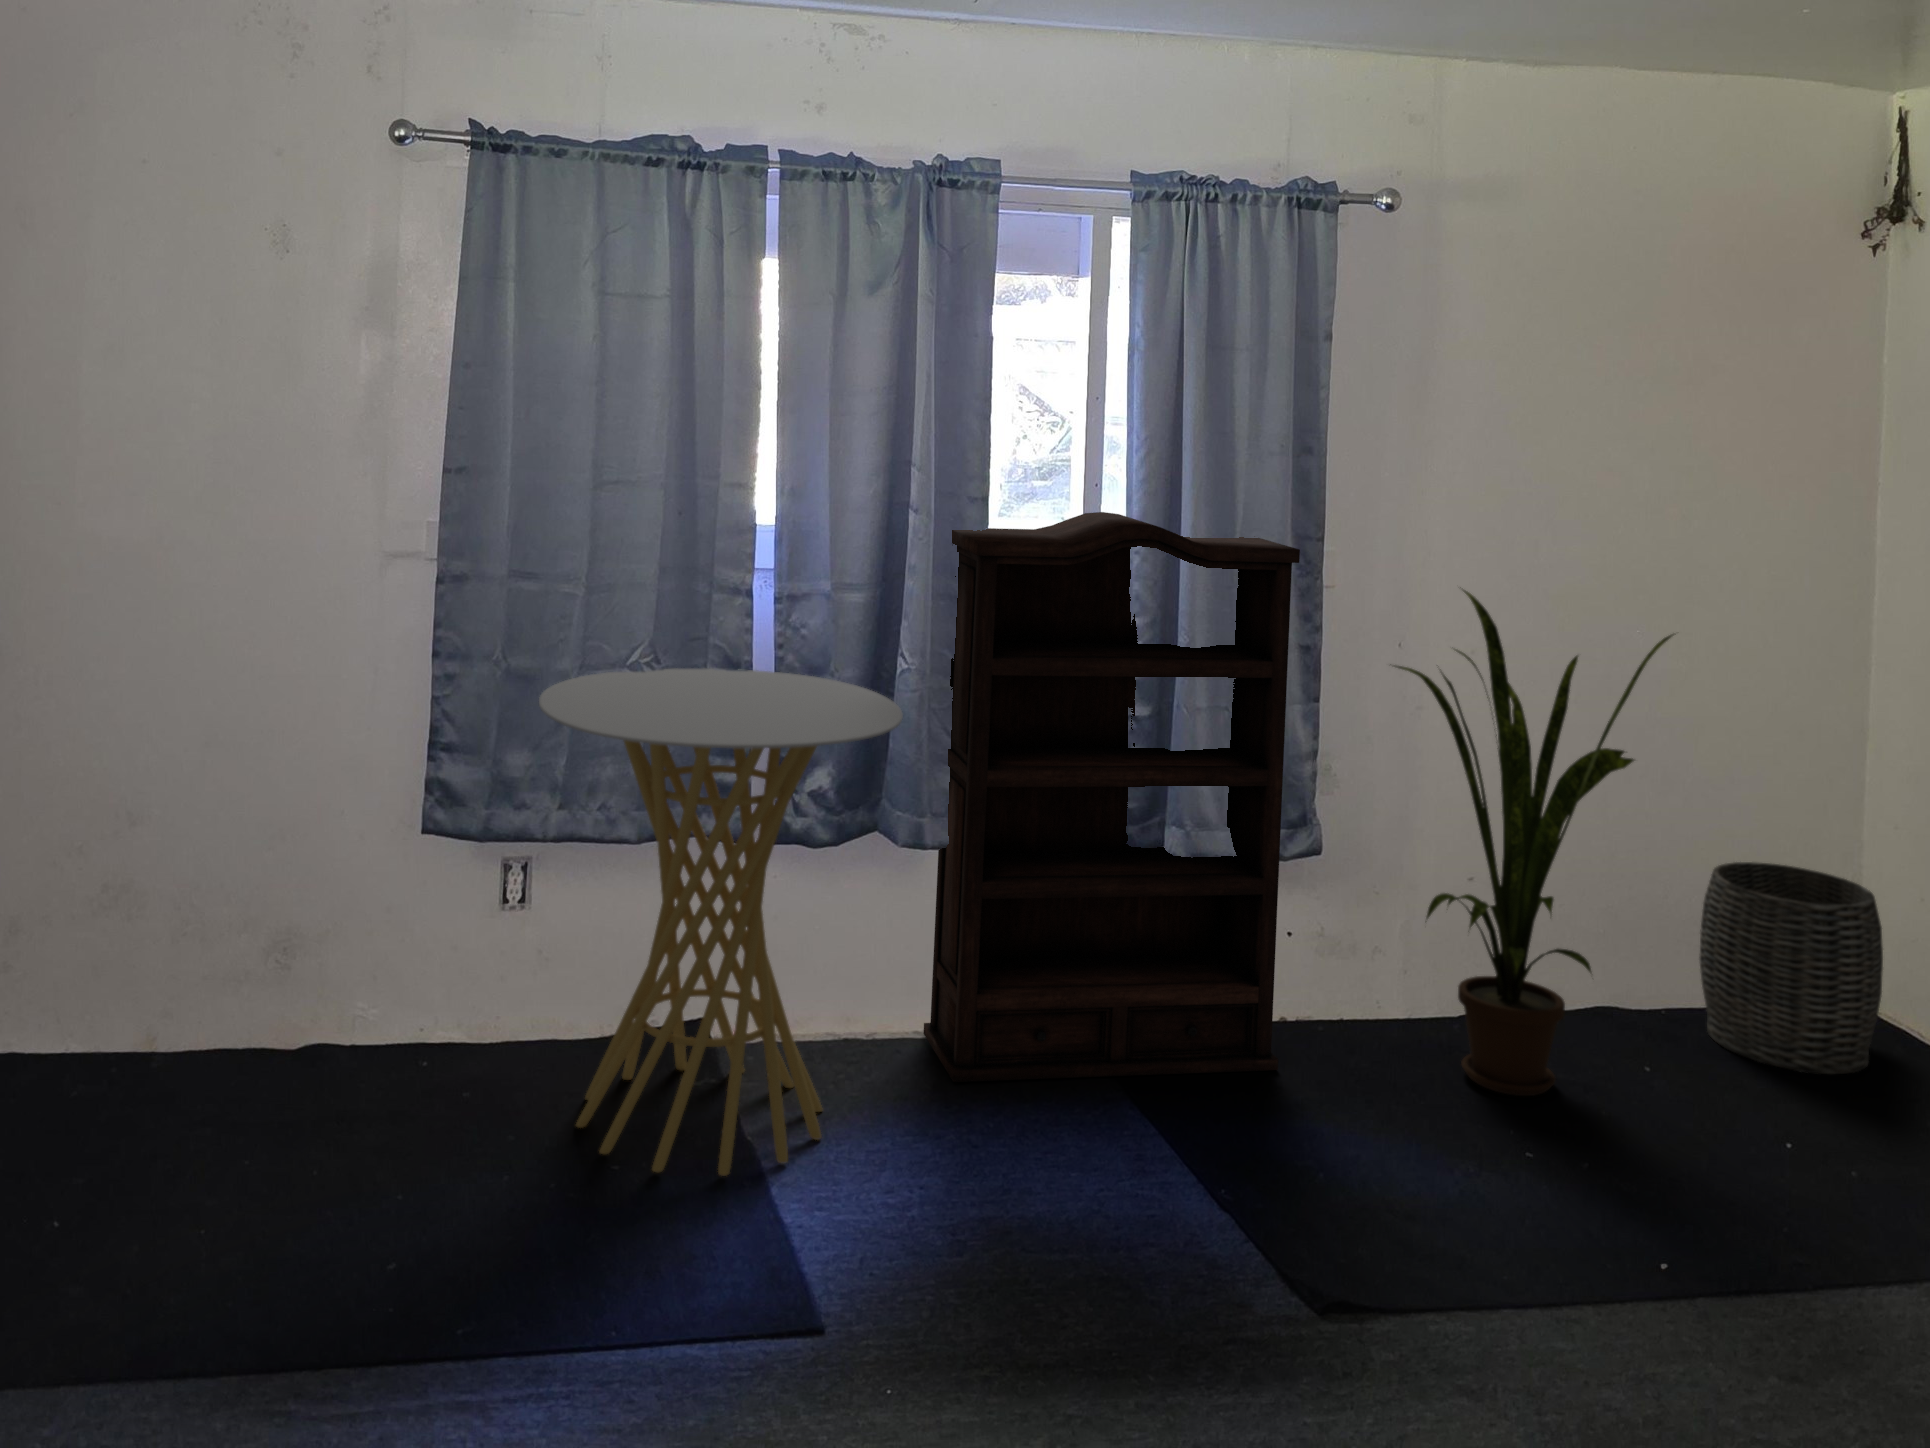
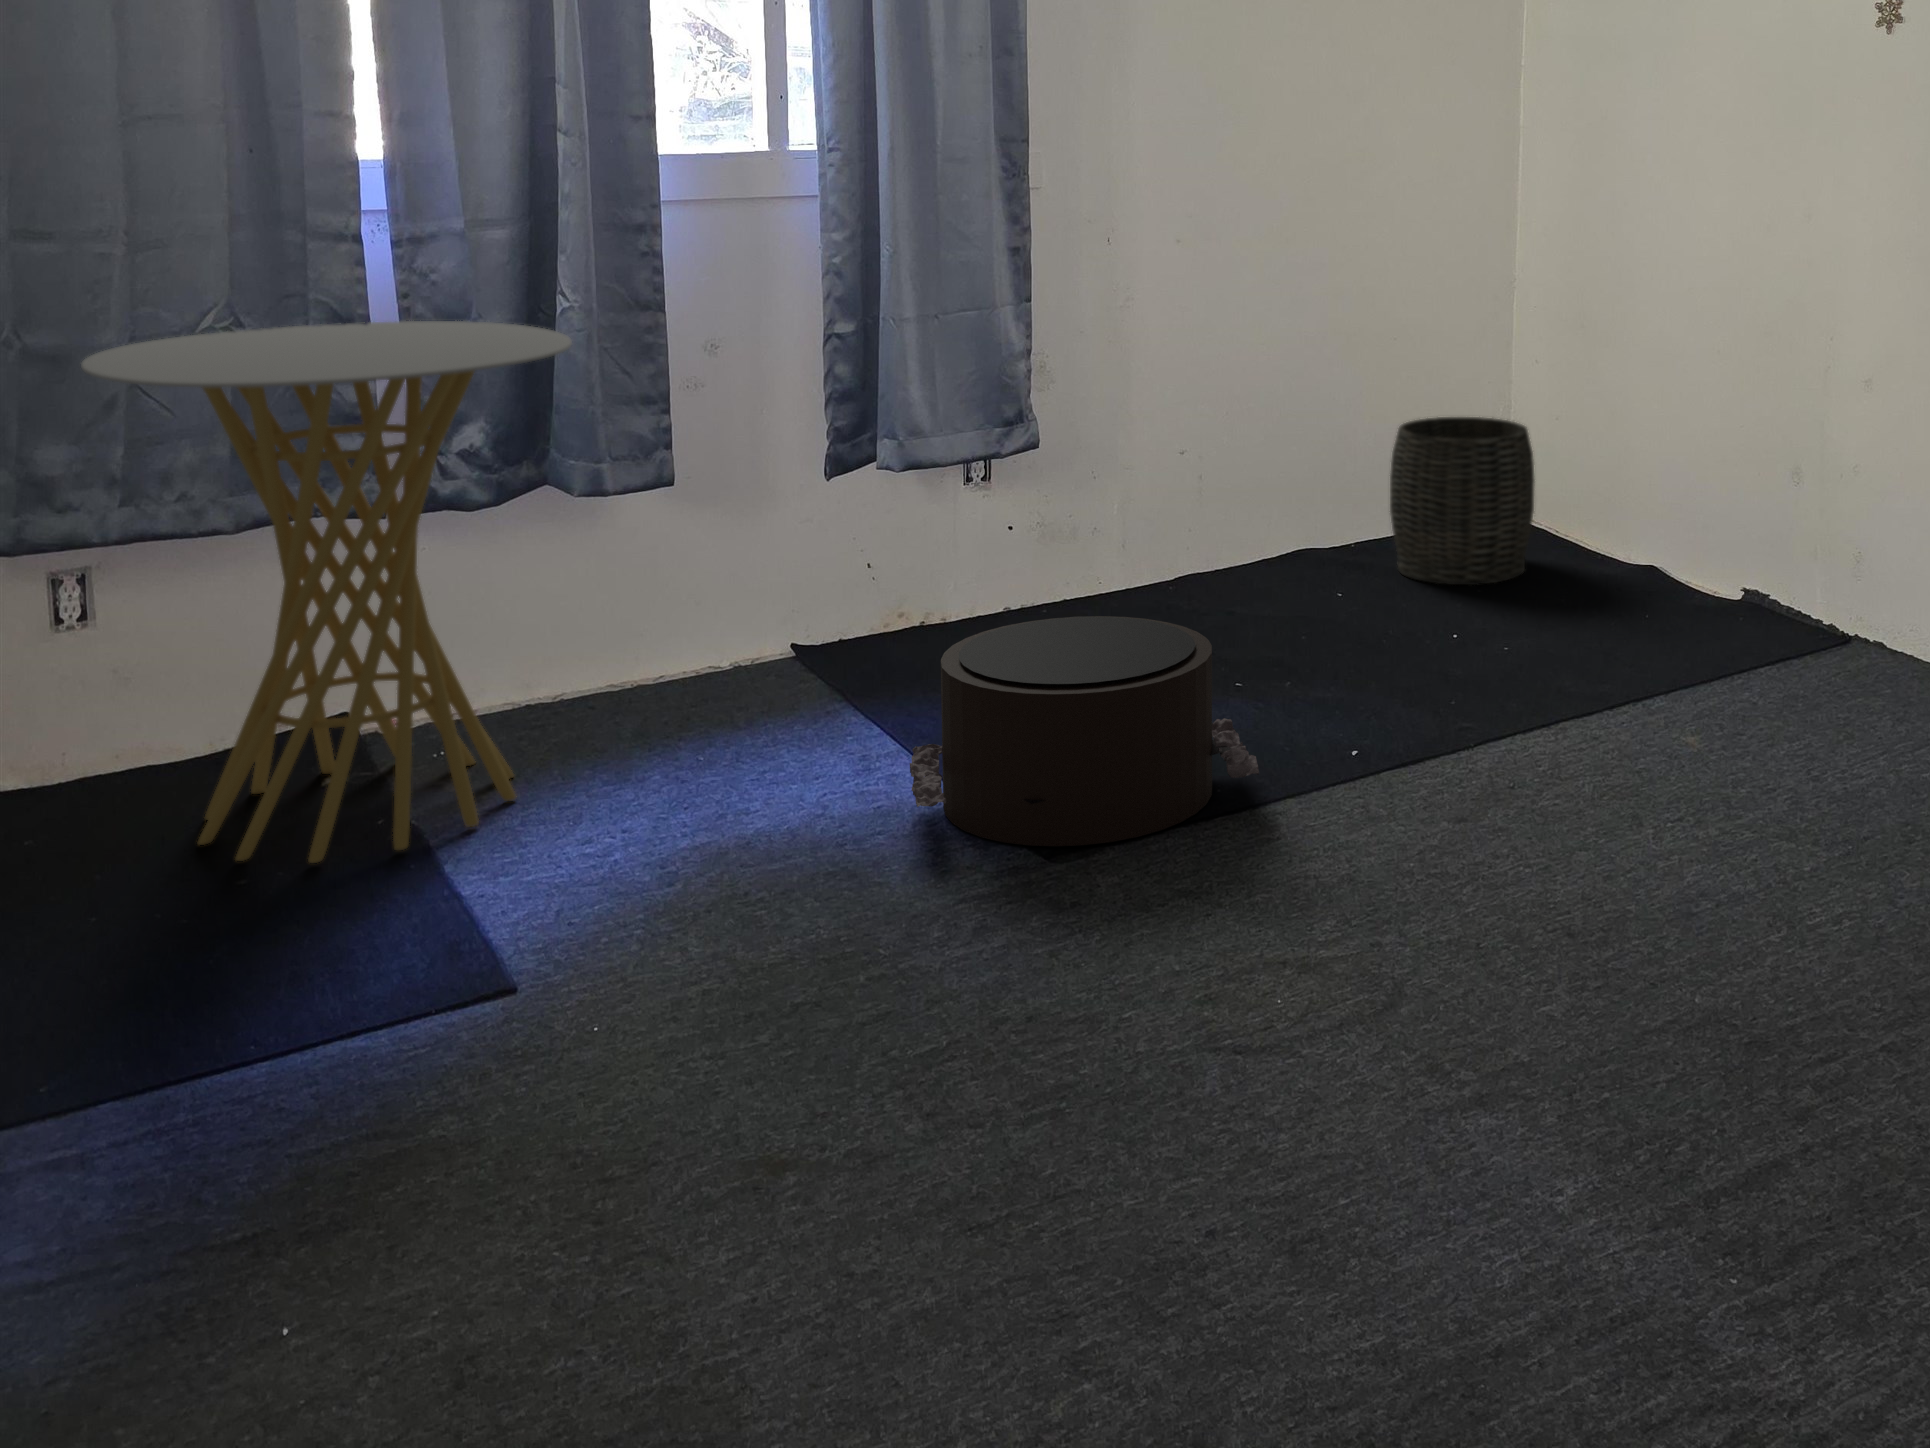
bookshelf: present [924,512,1300,1082] -> none [605,123,1010,727]
house plant: present [1395,590,1674,1096] -> none [1092,182,1360,642]
pouf: none [1173,1059,1552,1353] -> present [910,616,1259,846]

